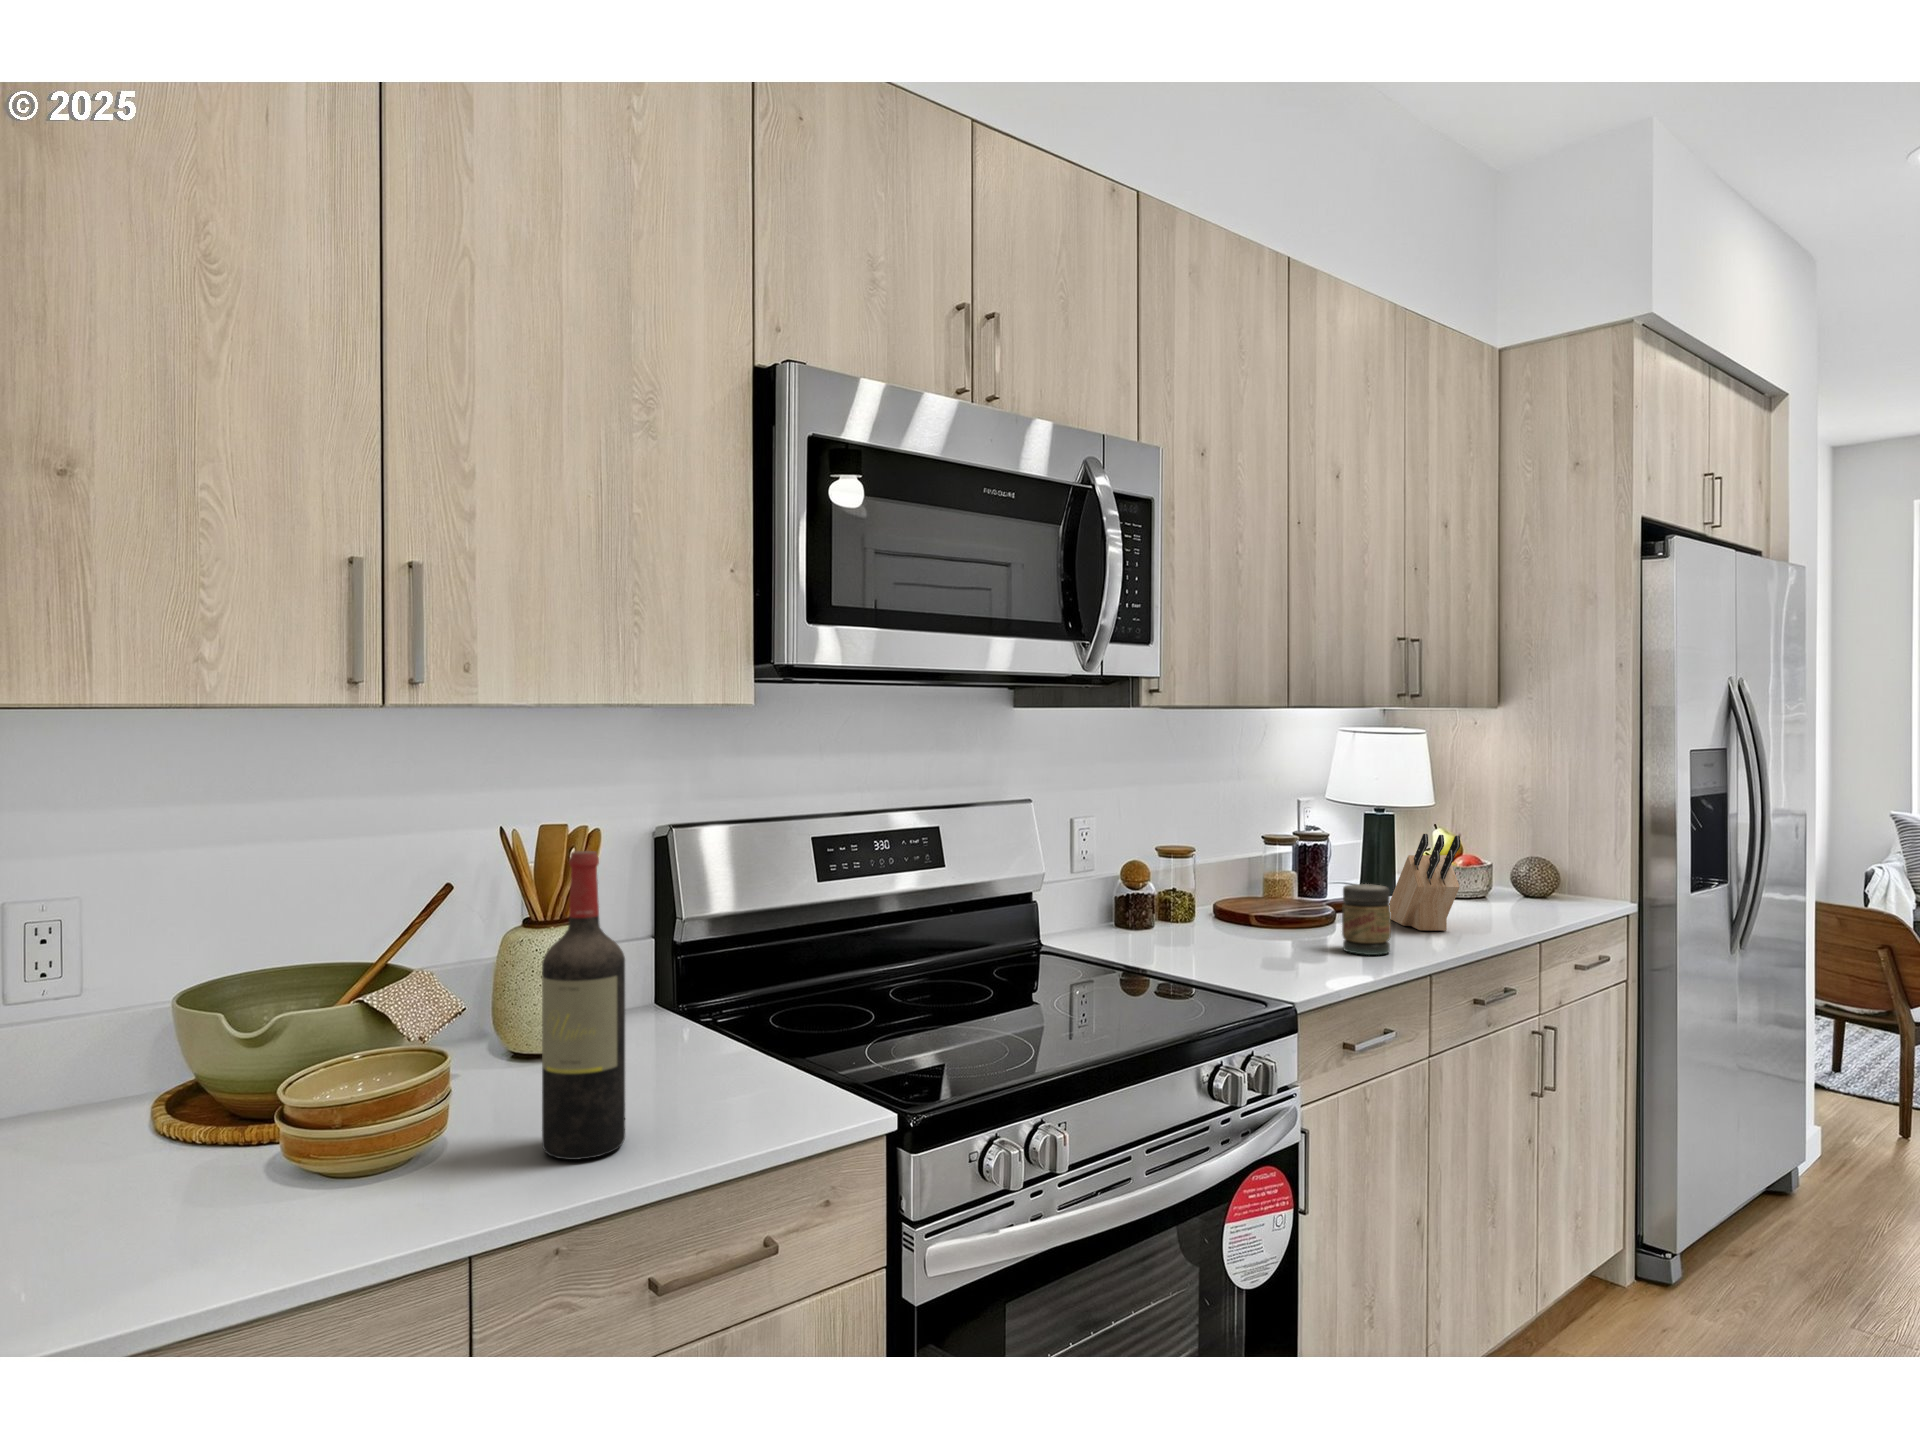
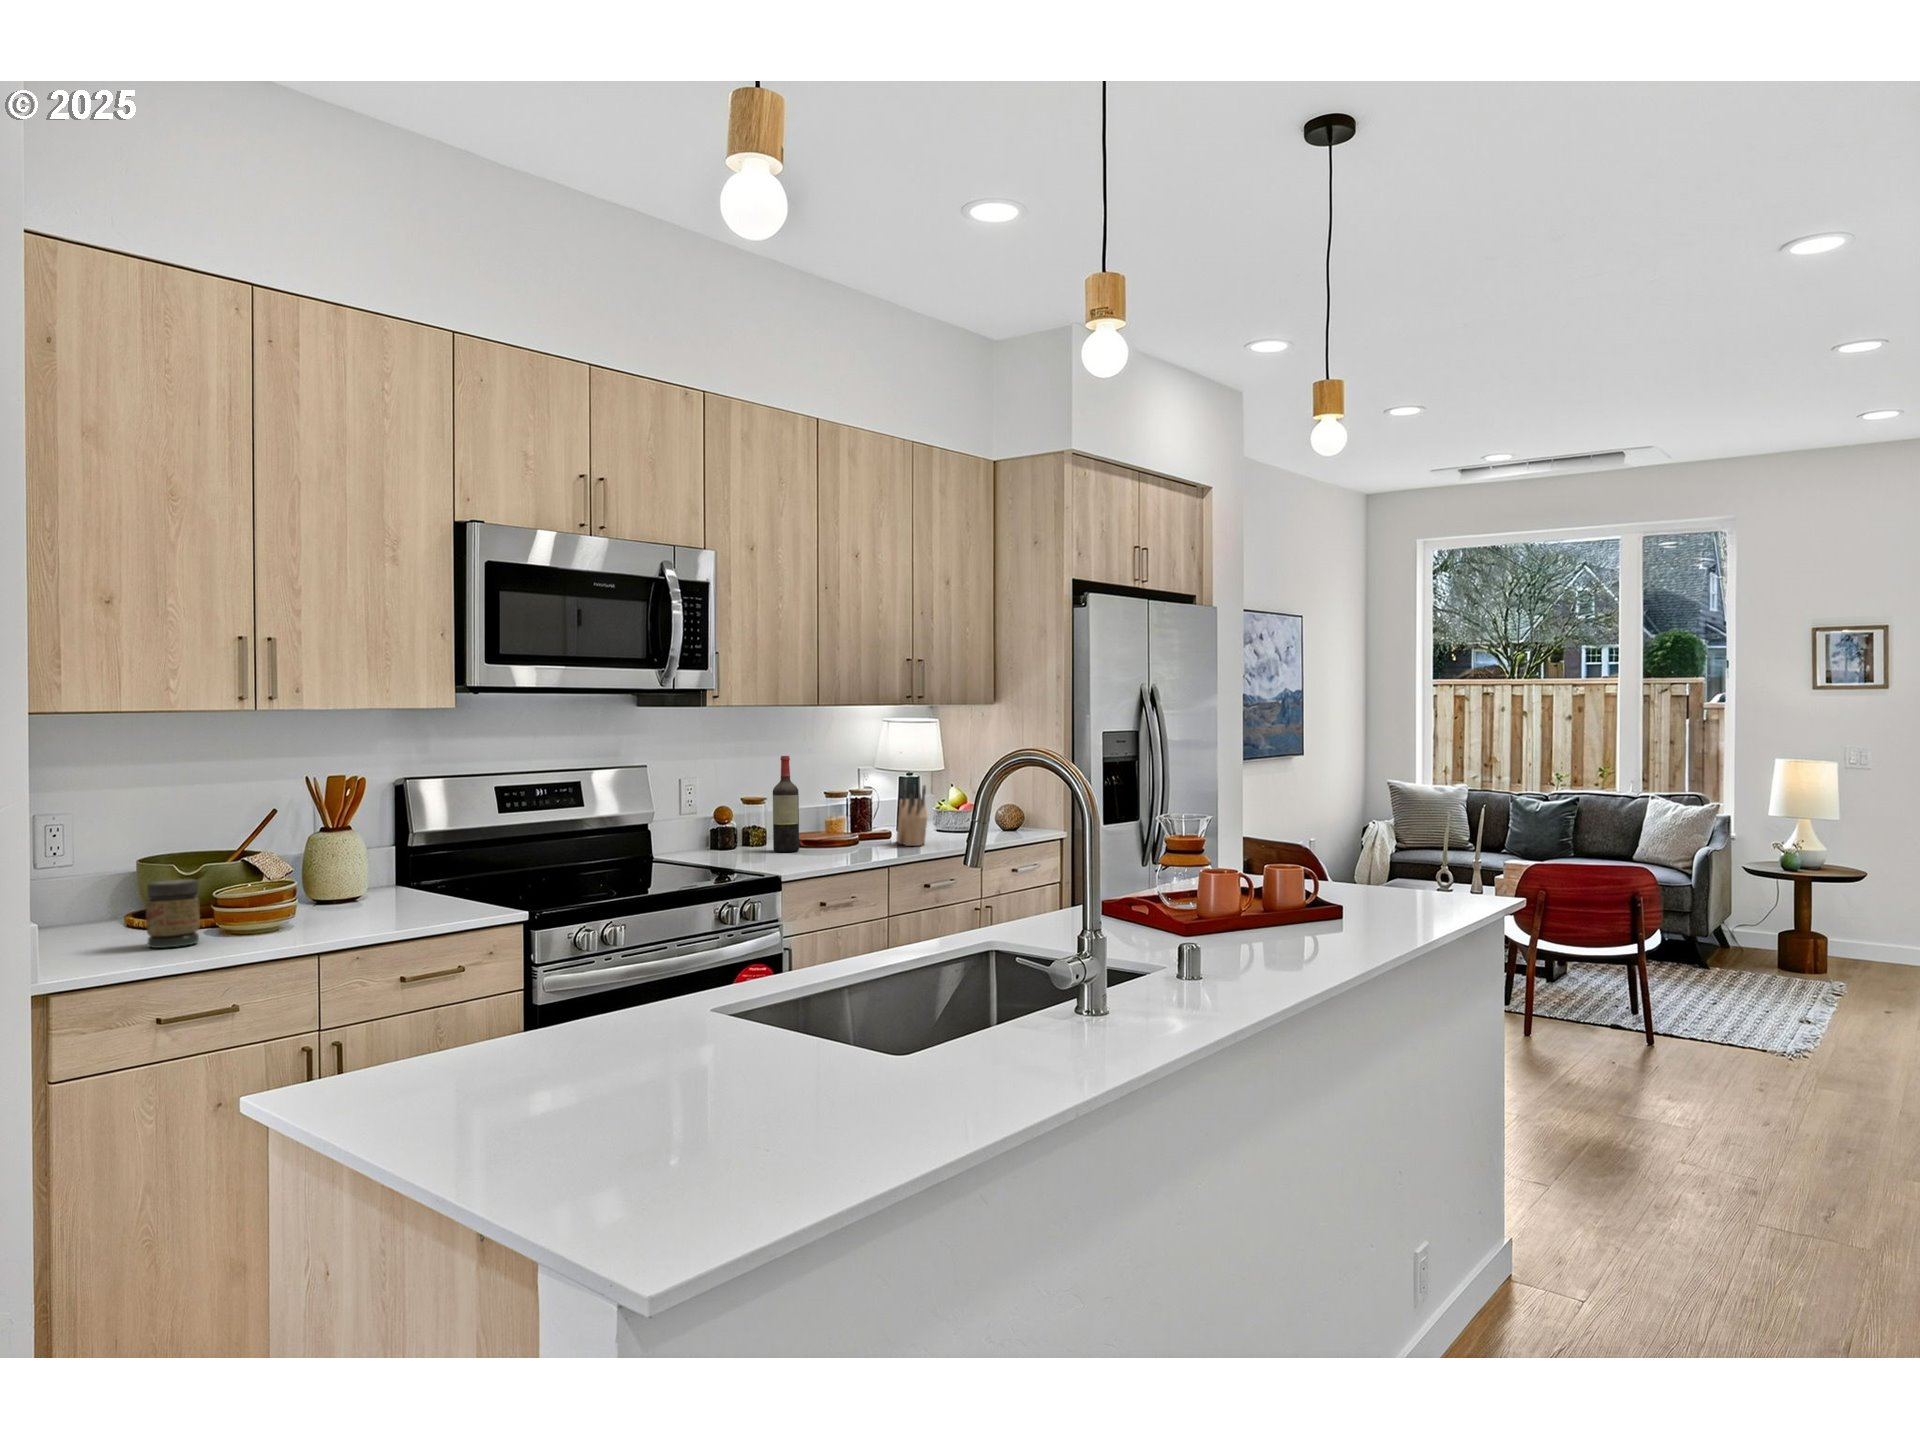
wine bottle: present [542,851,625,1160] -> present [773,756,799,852]
jar: present [1342,884,1391,955] -> present [146,879,200,948]

